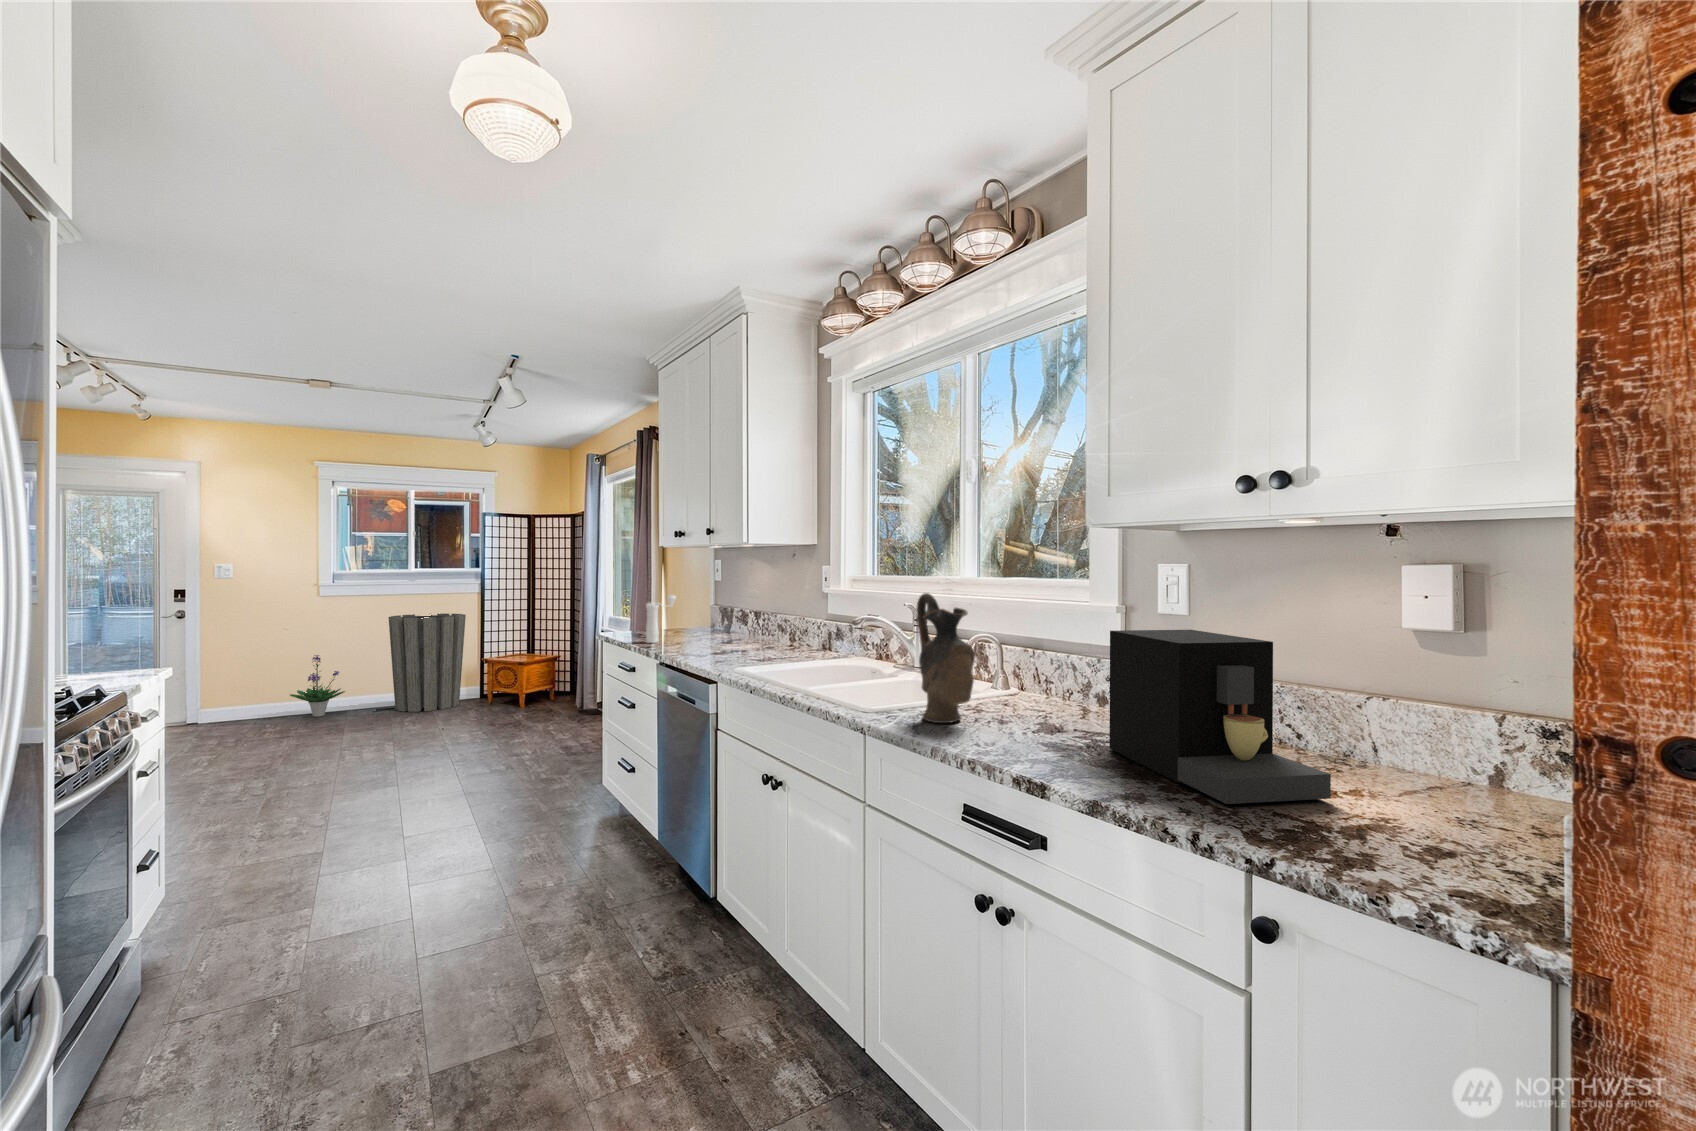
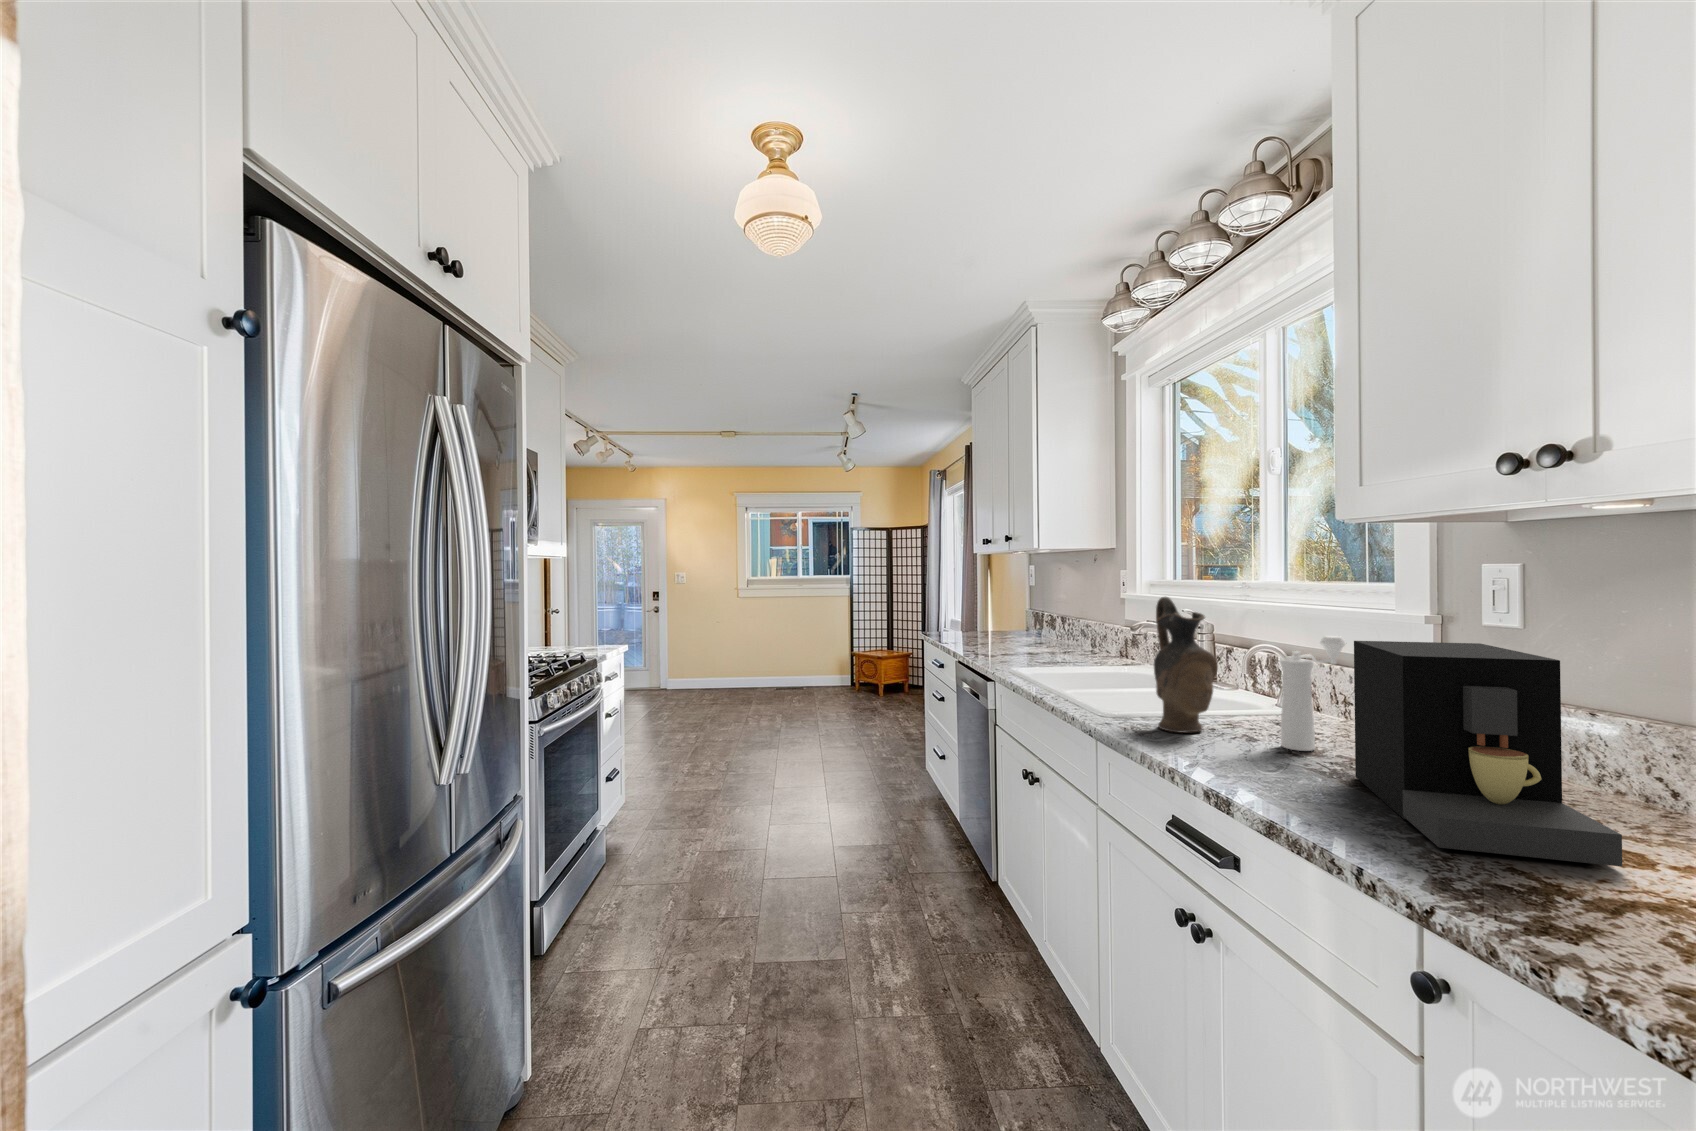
pepper mill: present [646,595,676,643] -> present [1280,636,1346,751]
trash can: present [388,613,466,712] -> none [784,613,839,694]
potted plant: present [290,655,345,717] -> none [720,643,756,691]

